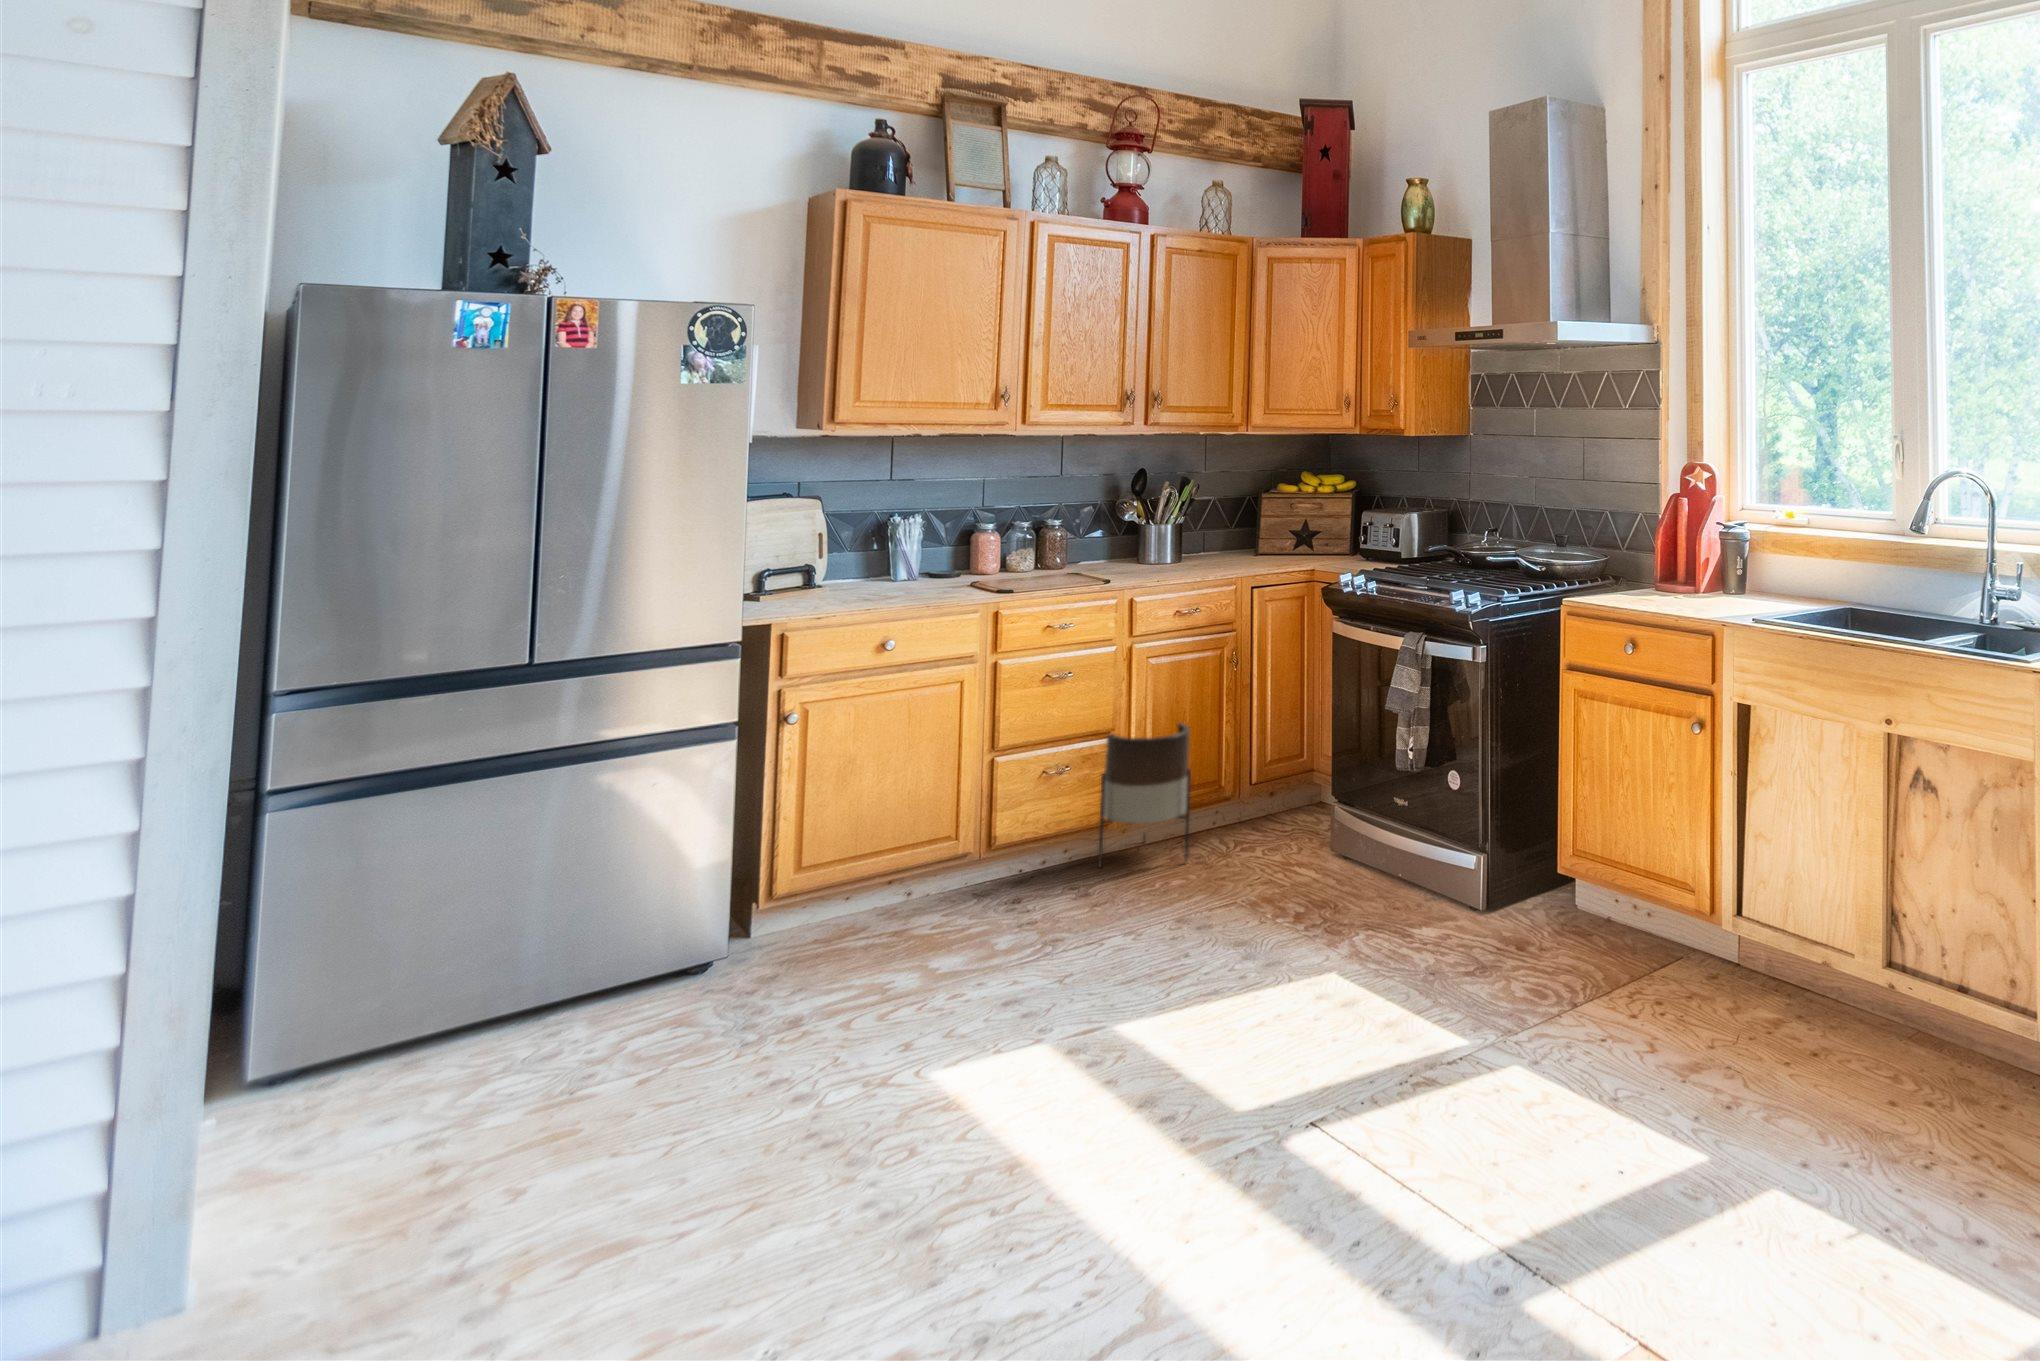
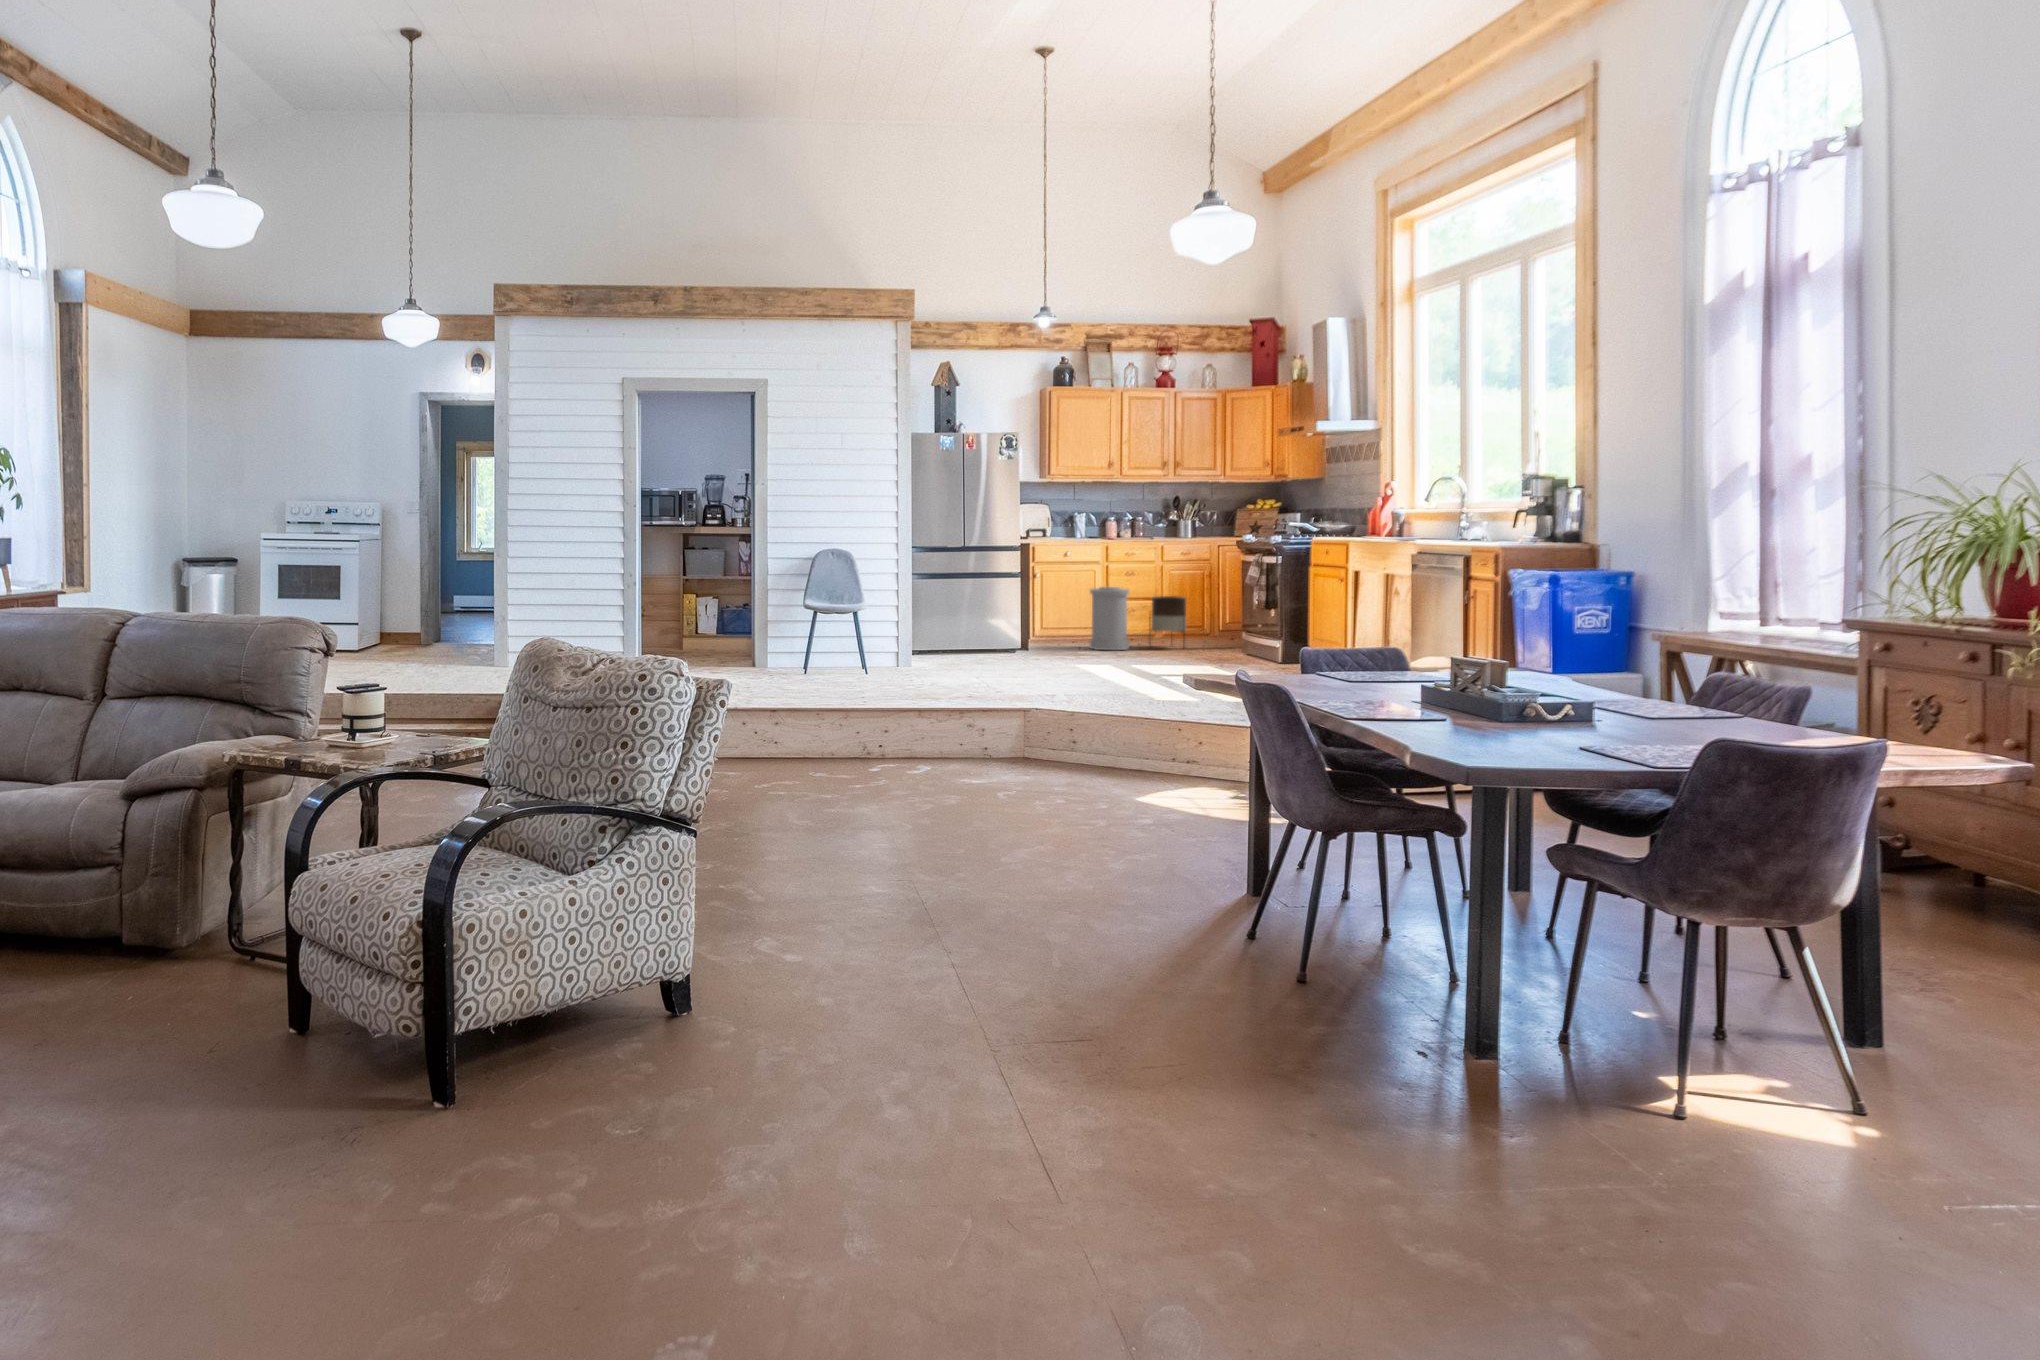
trash can: none [938,720,1058,911] -> present [1090,587,1129,650]

